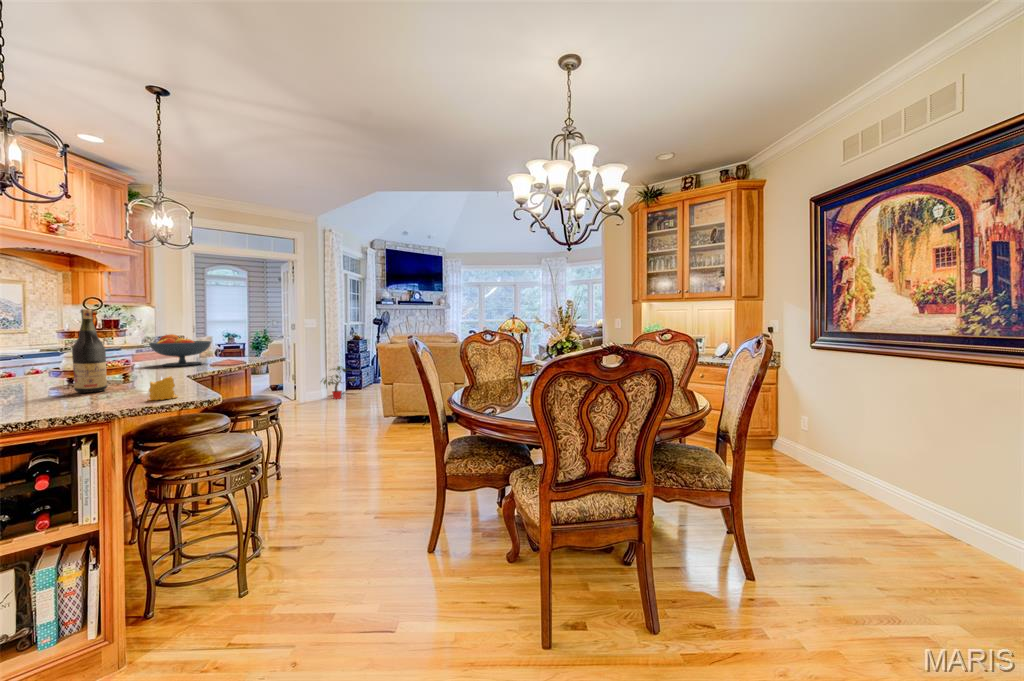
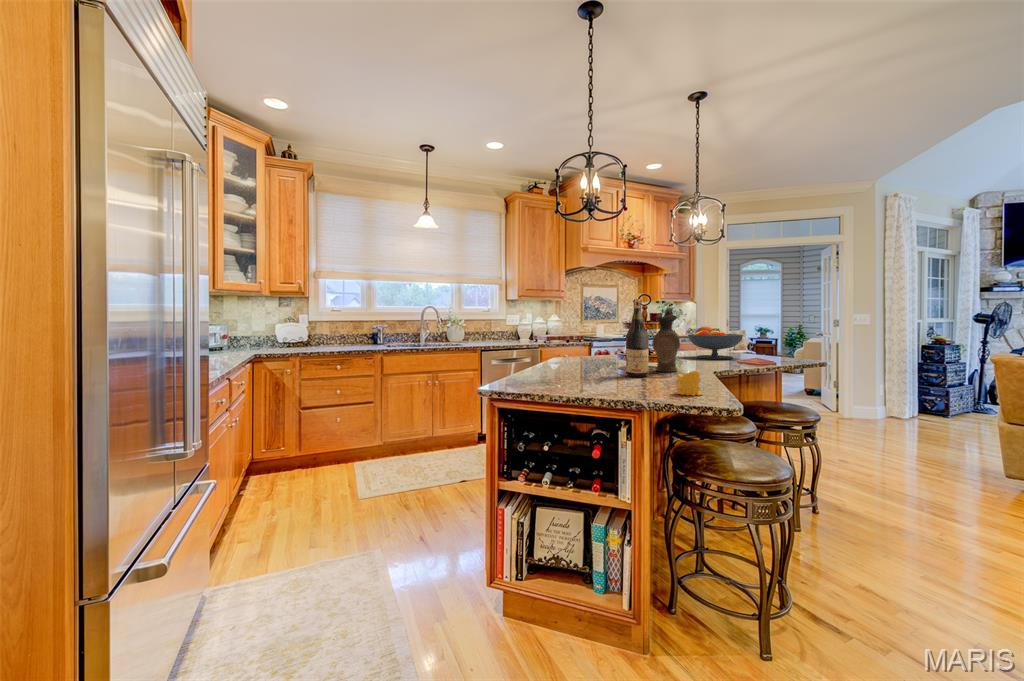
ceramic pitcher: none [108,318,145,384] -> present [652,308,680,372]
potted plant: present [321,366,354,399] -> none [872,377,937,422]

